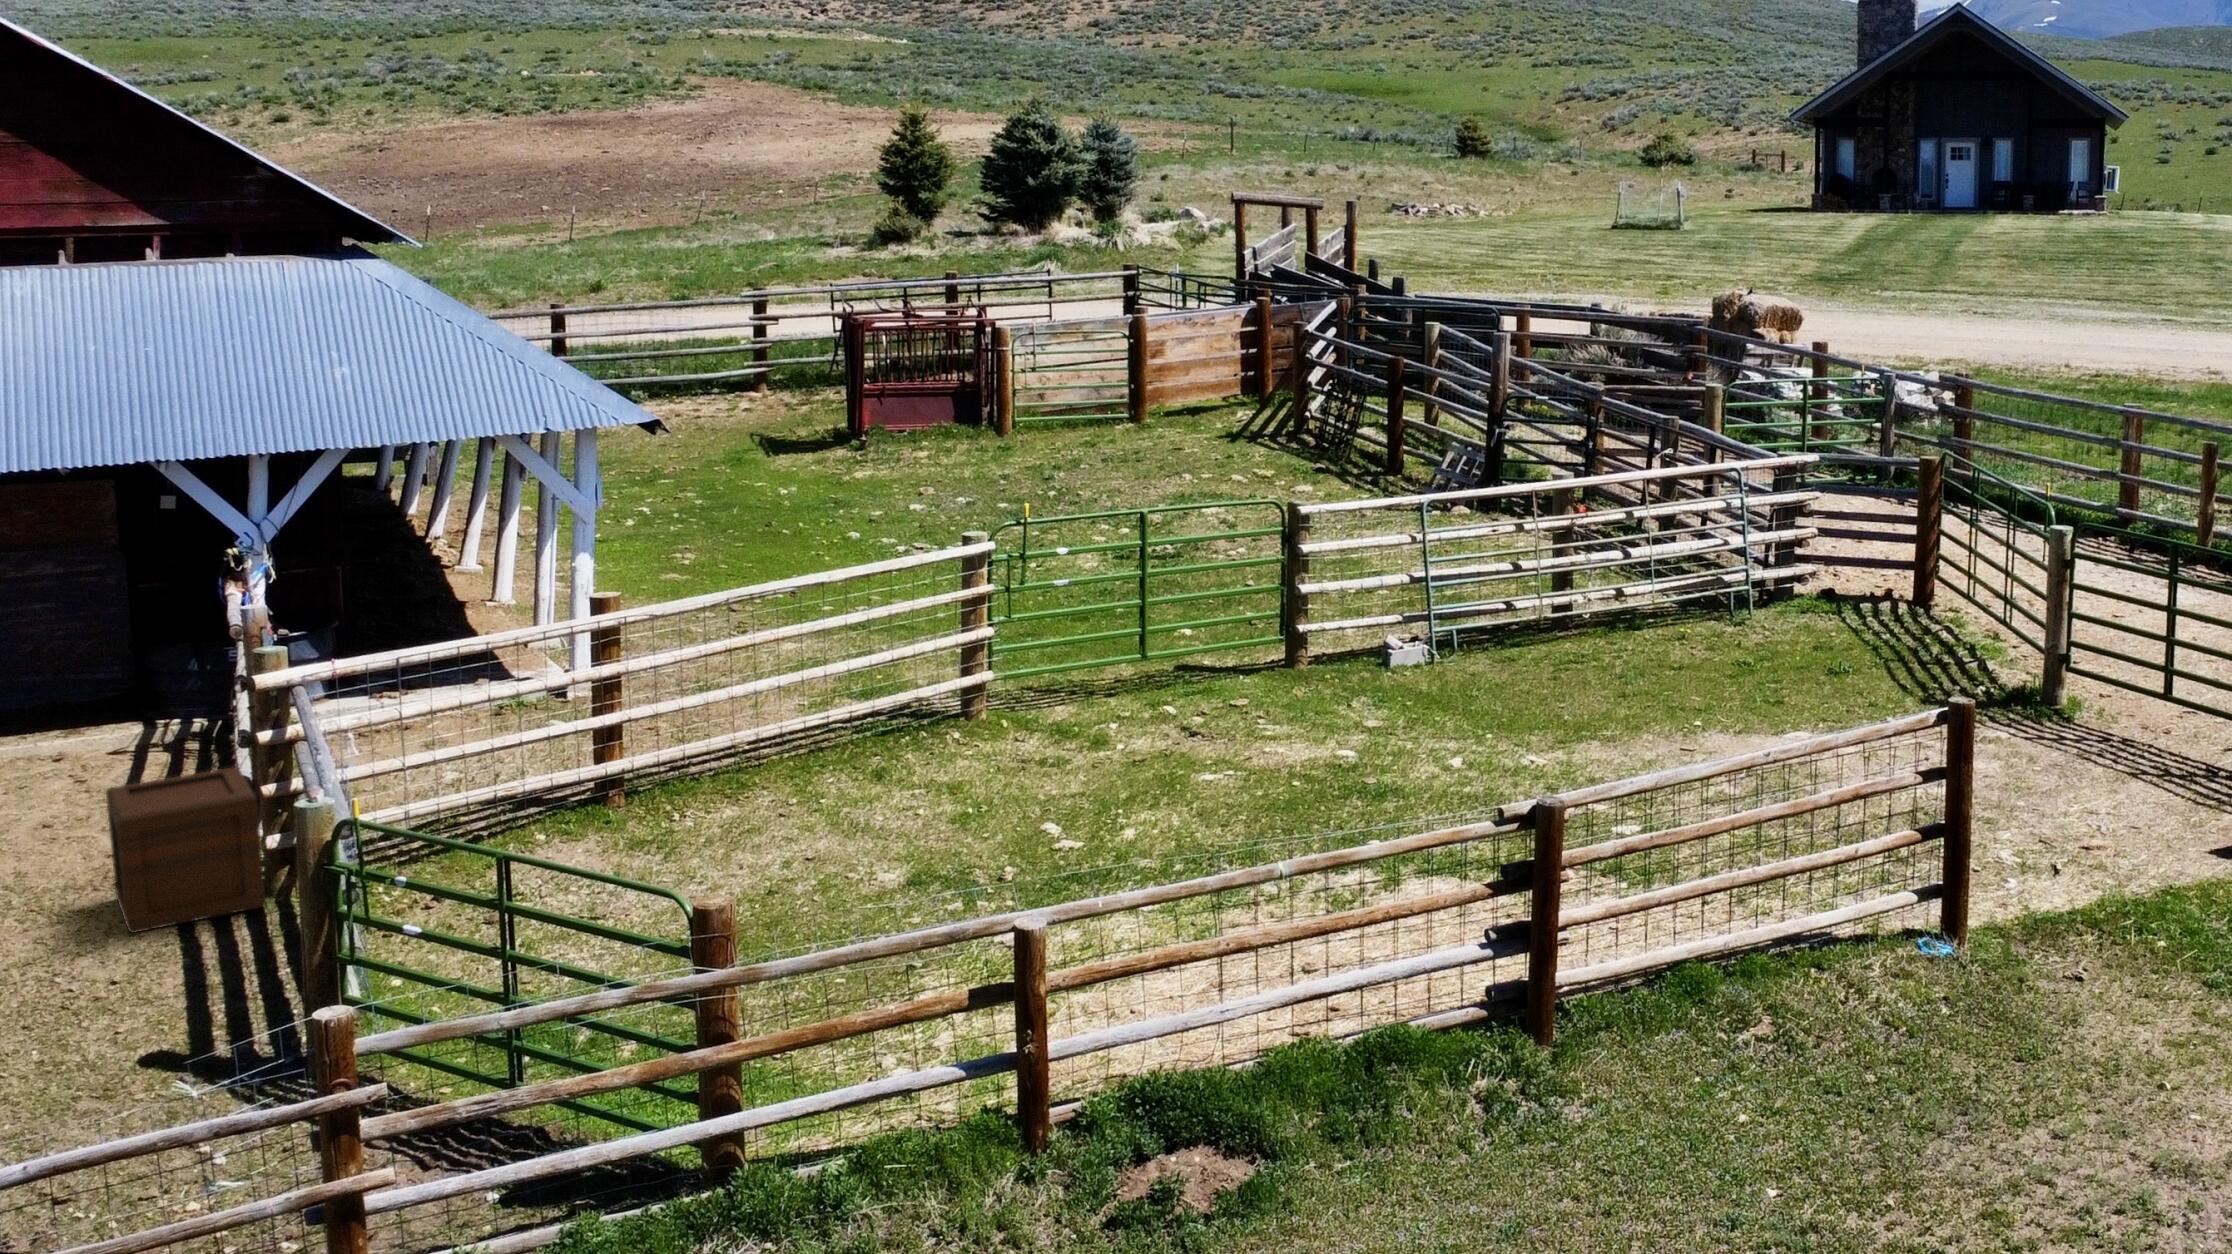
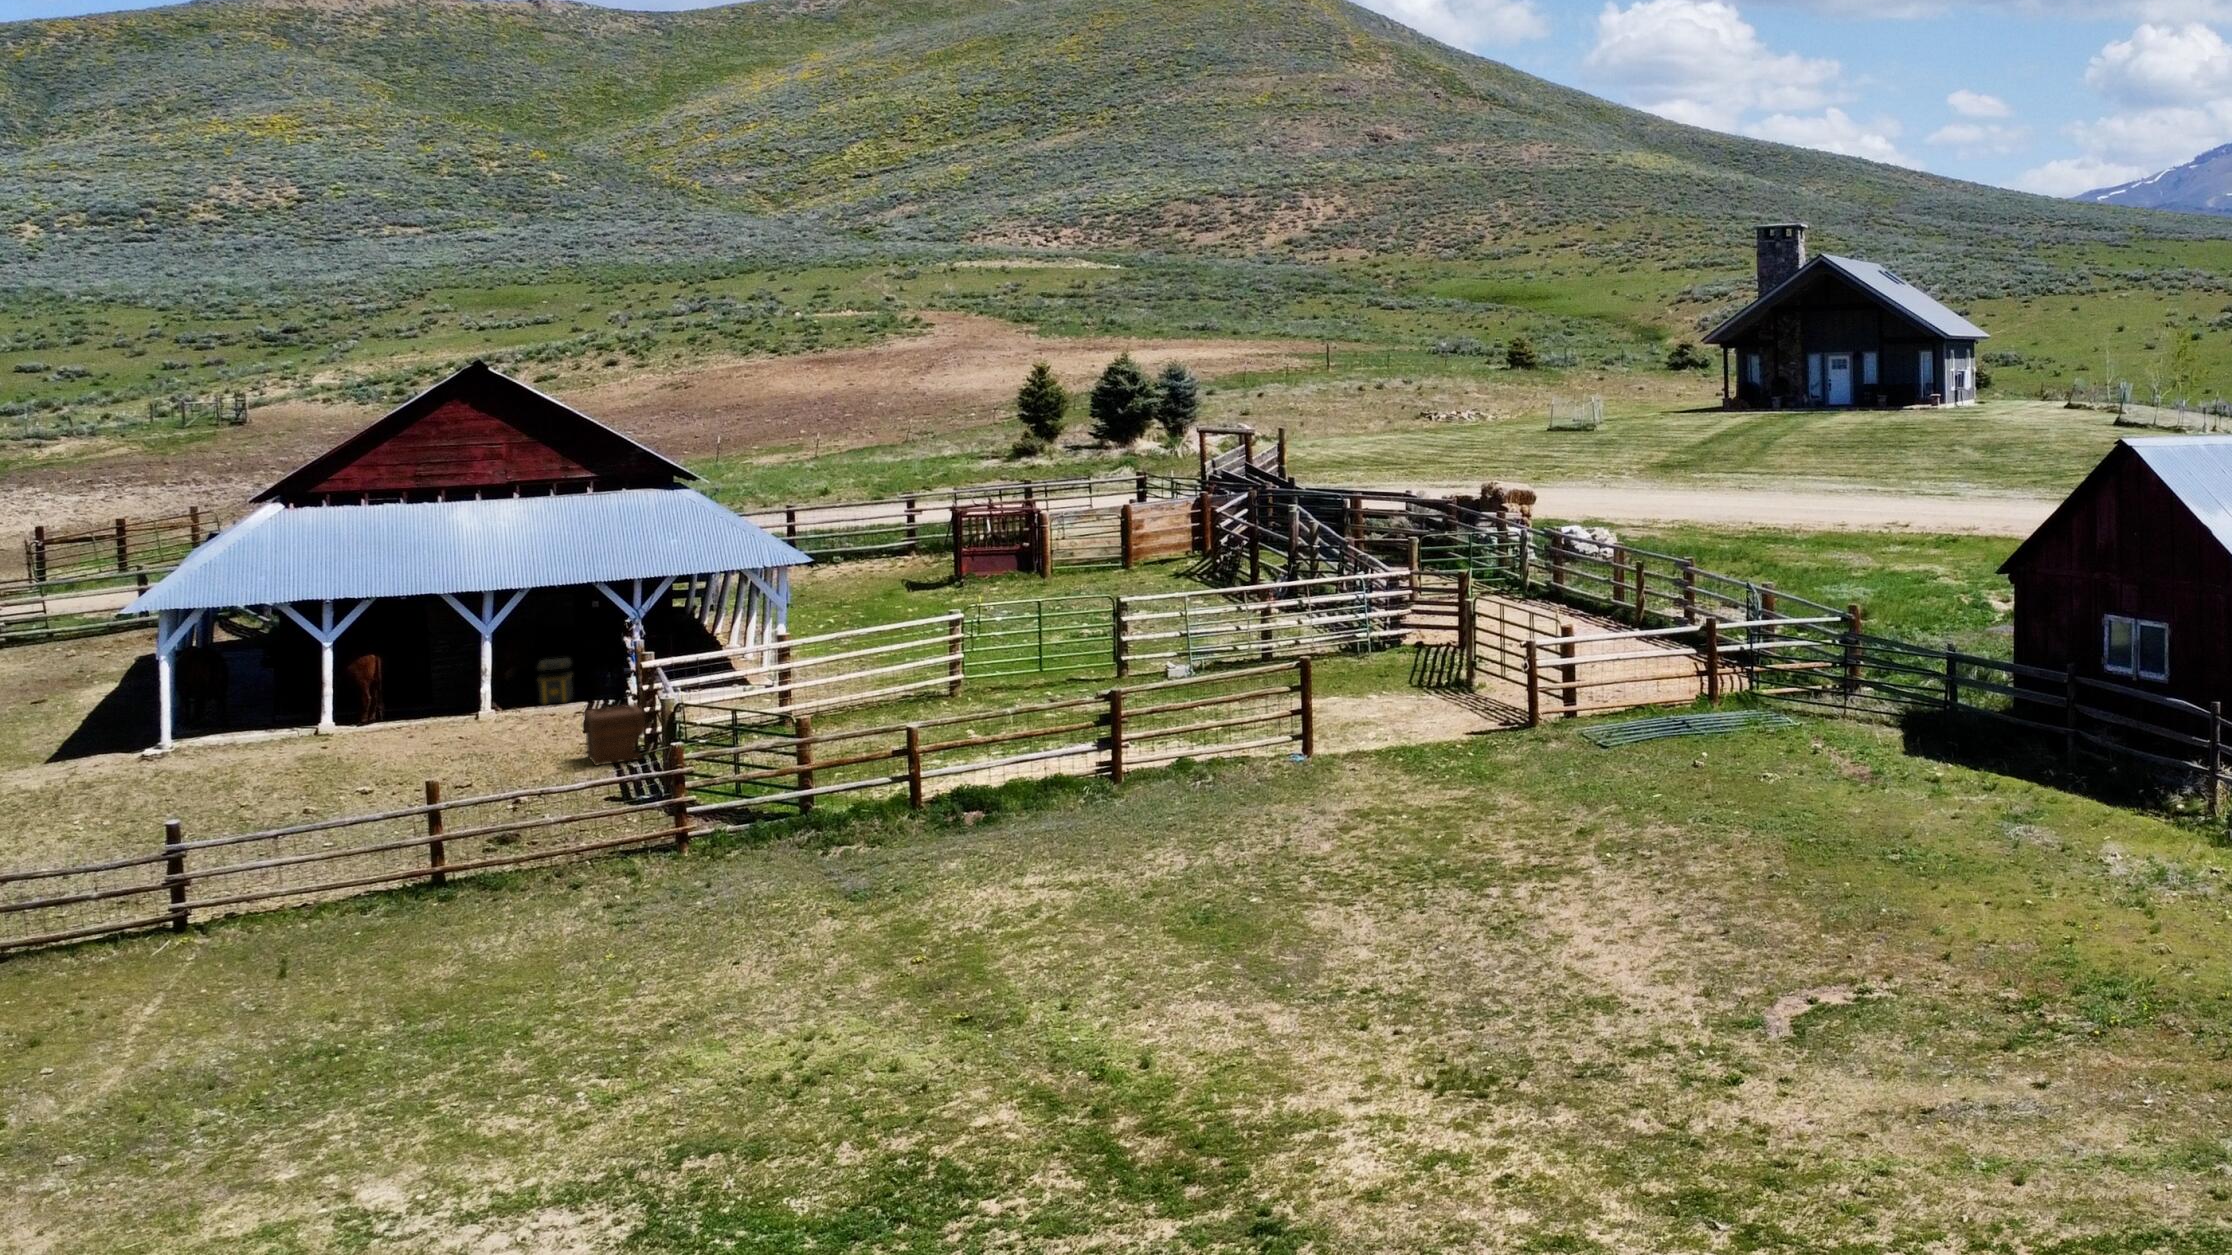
toolbox: none [27,617,115,721] -> present [537,658,573,705]

